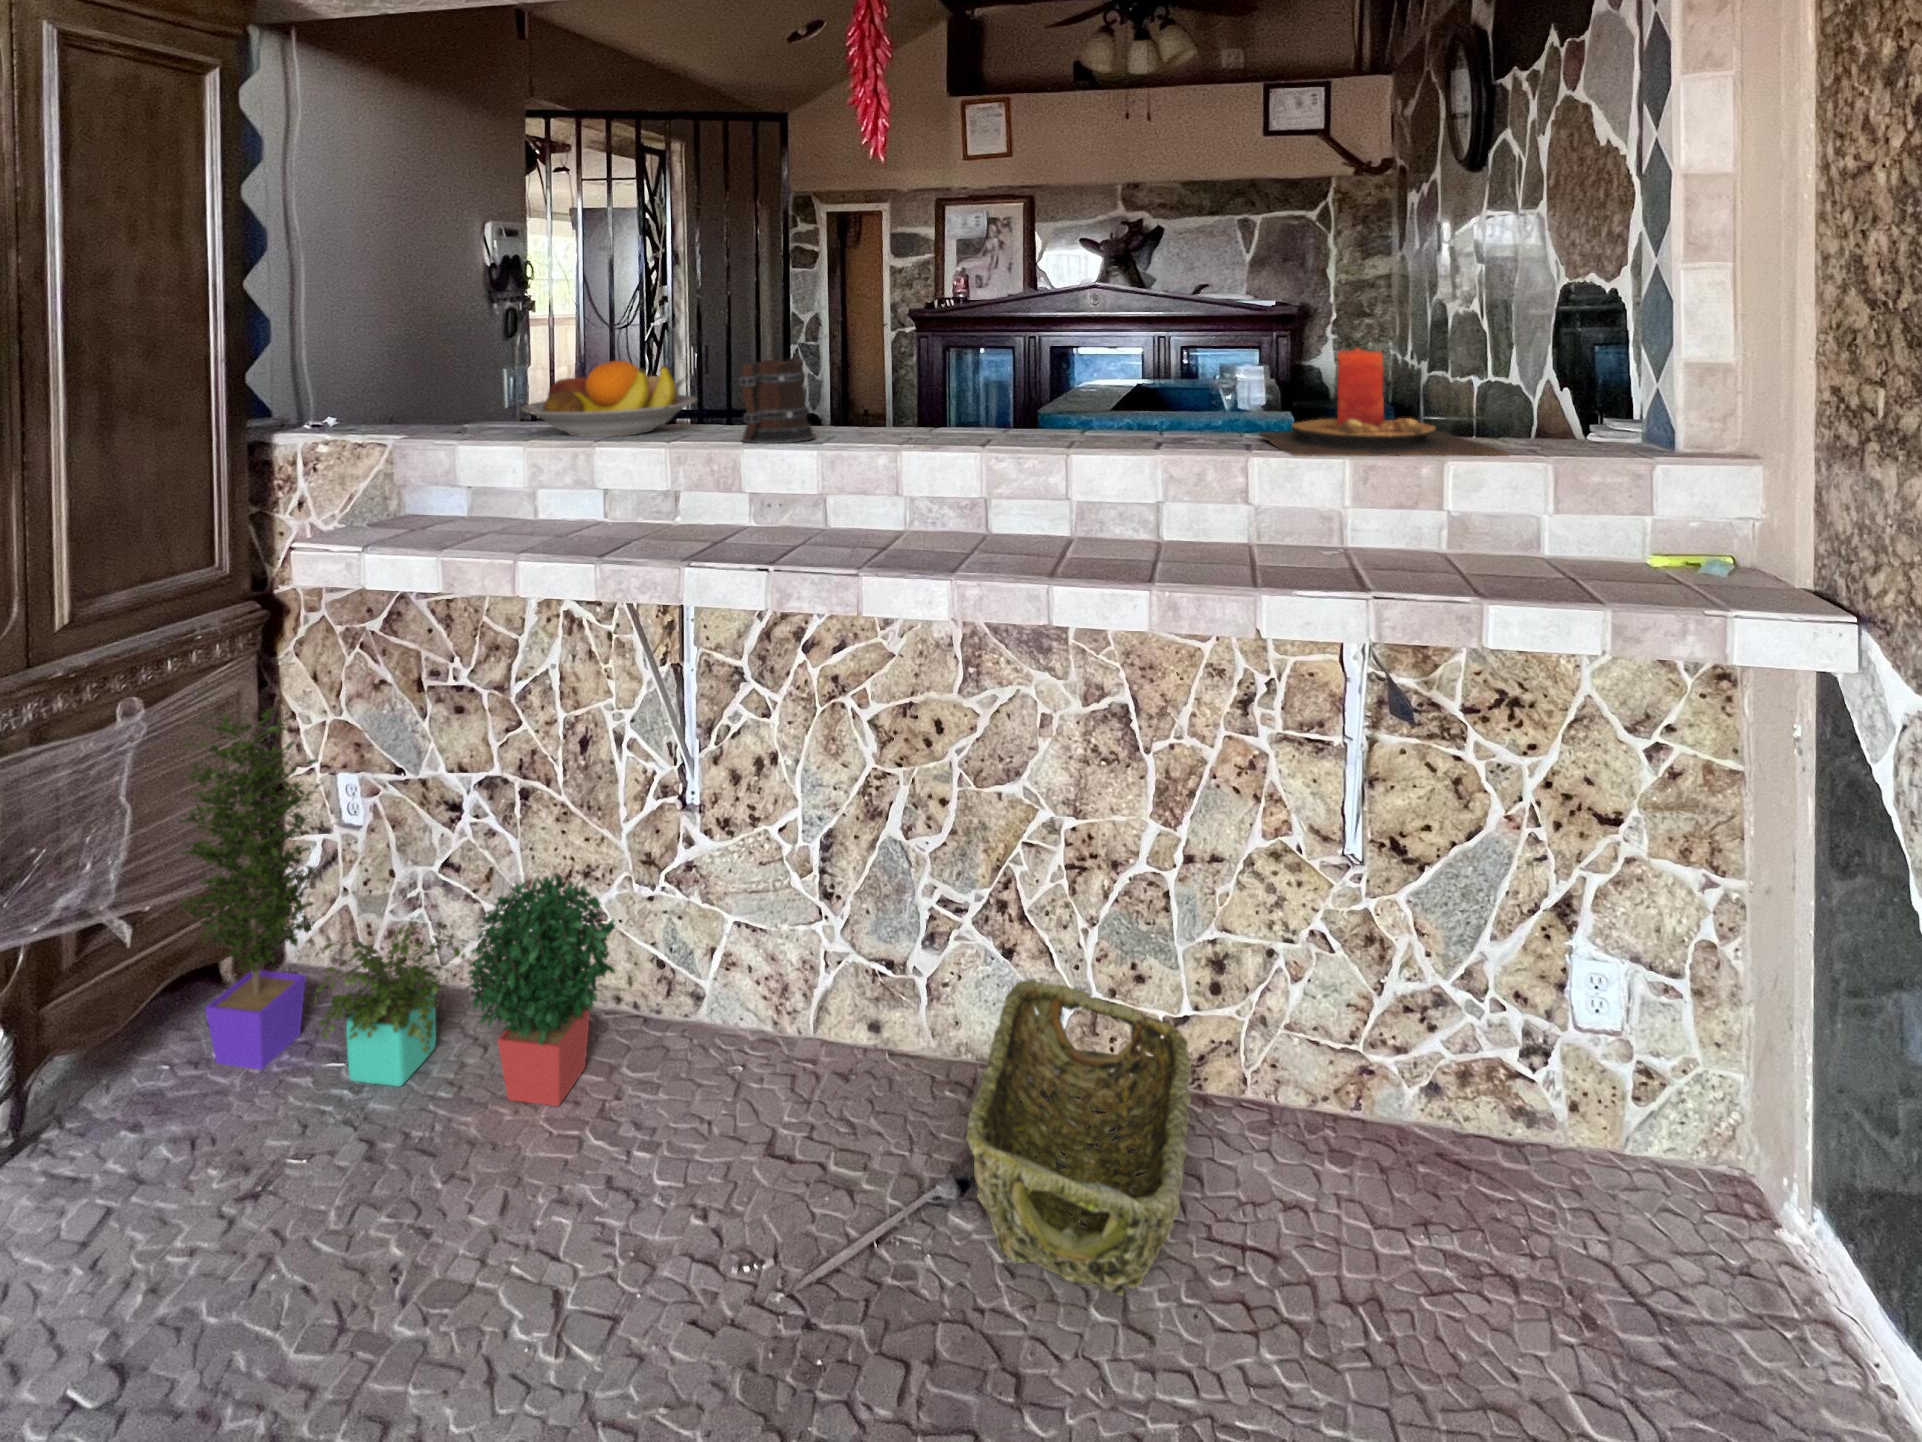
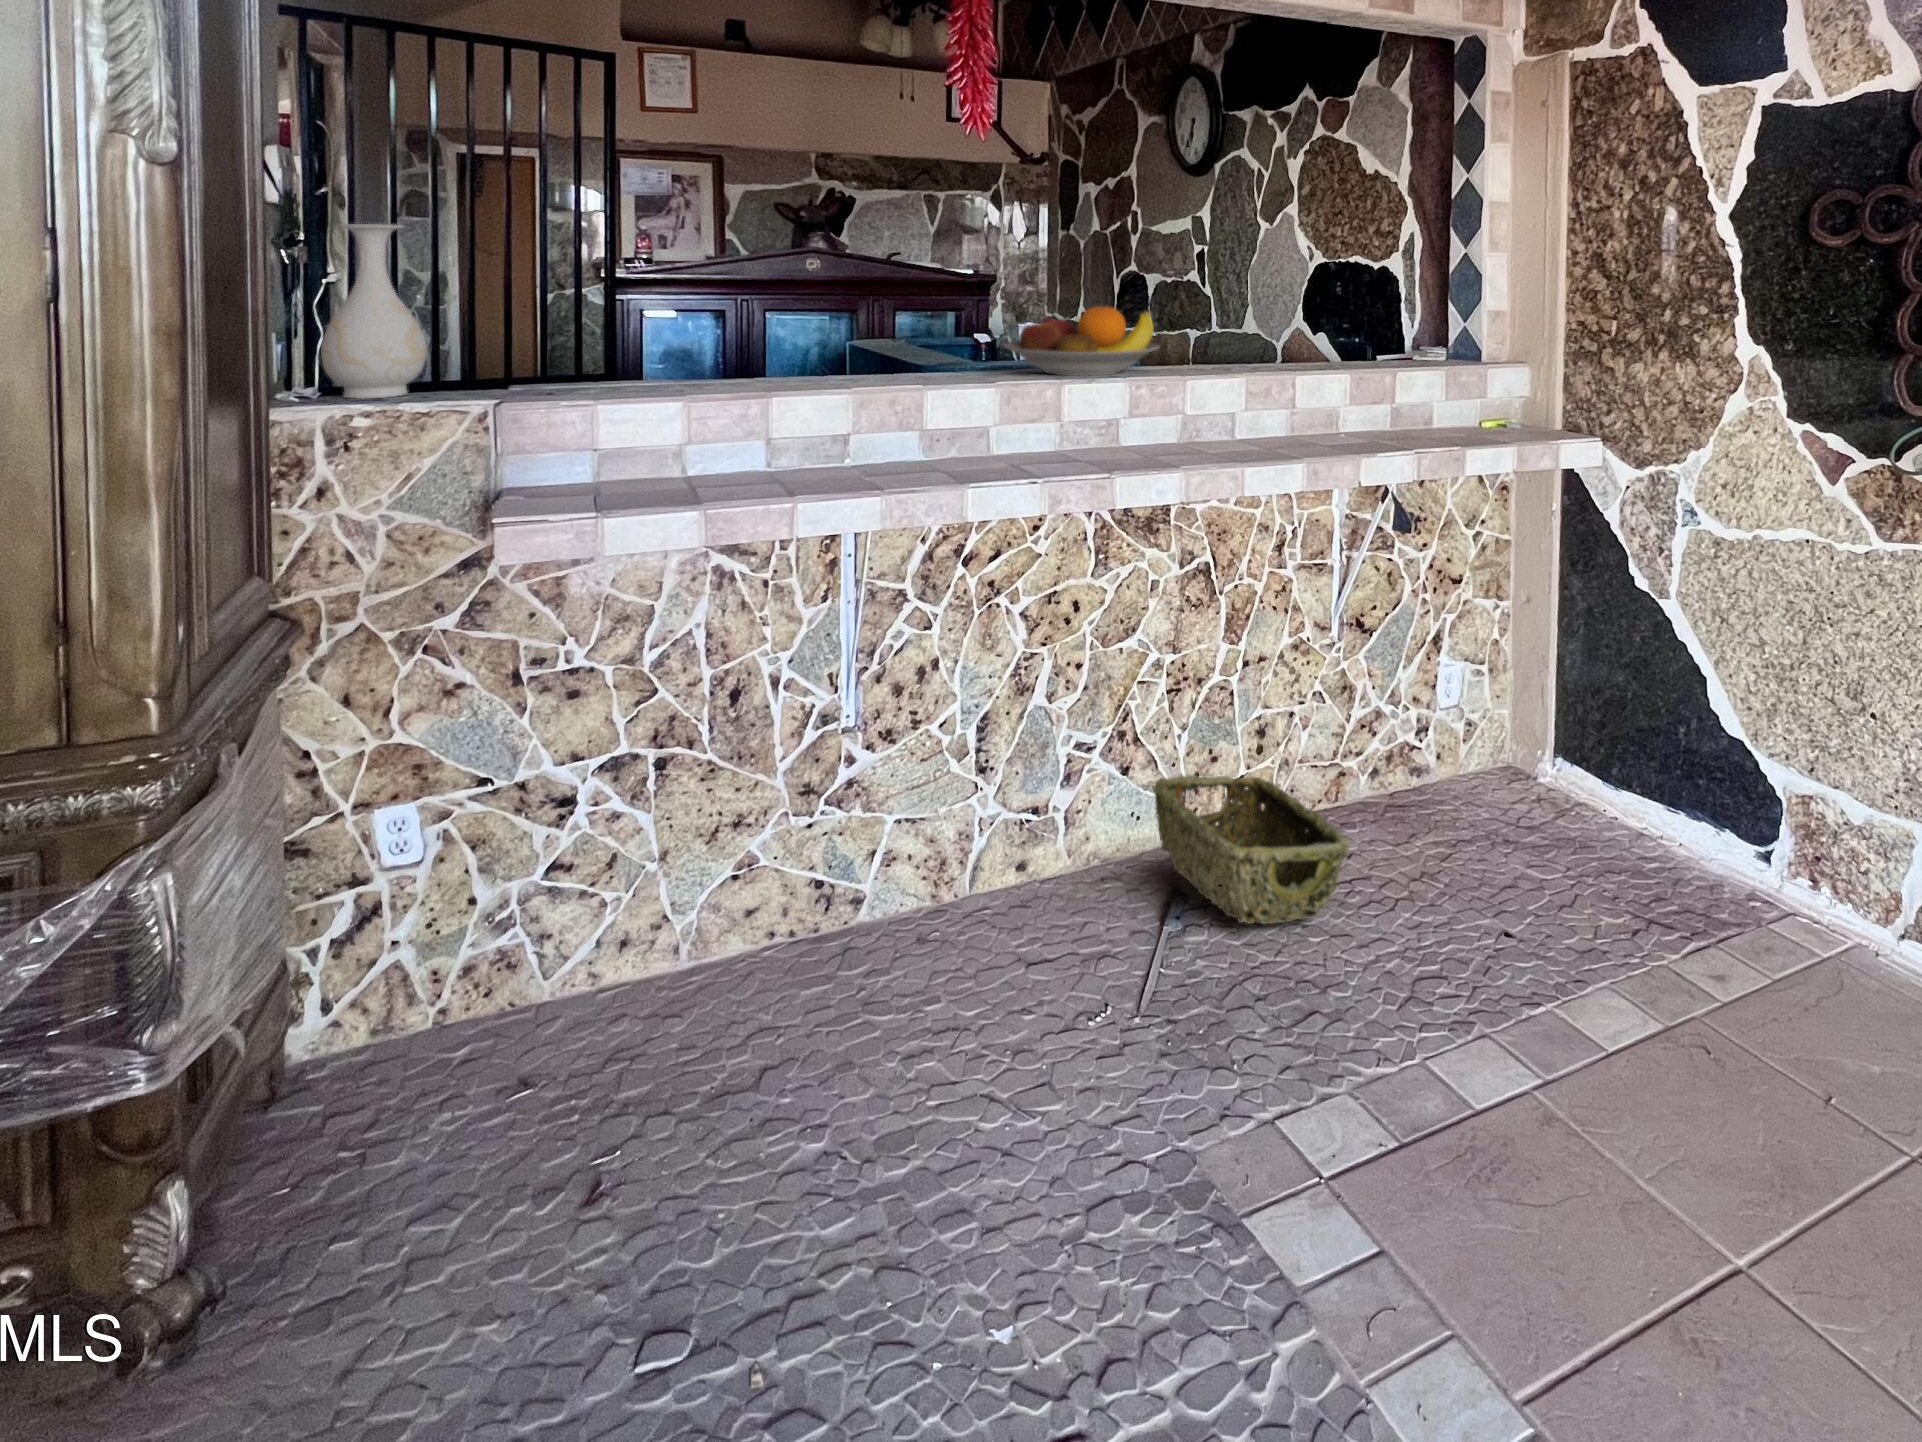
vase: none [357,291,435,432] -> present [321,224,427,399]
candle: present [1259,348,1509,456] -> none [1251,298,1424,373]
beer mug: present [740,358,815,444] -> none [876,306,946,383]
fruit bowl: present [522,360,696,437] -> present [1003,306,1160,375]
potted plant: present [181,708,615,1106] -> none [296,715,864,1147]

